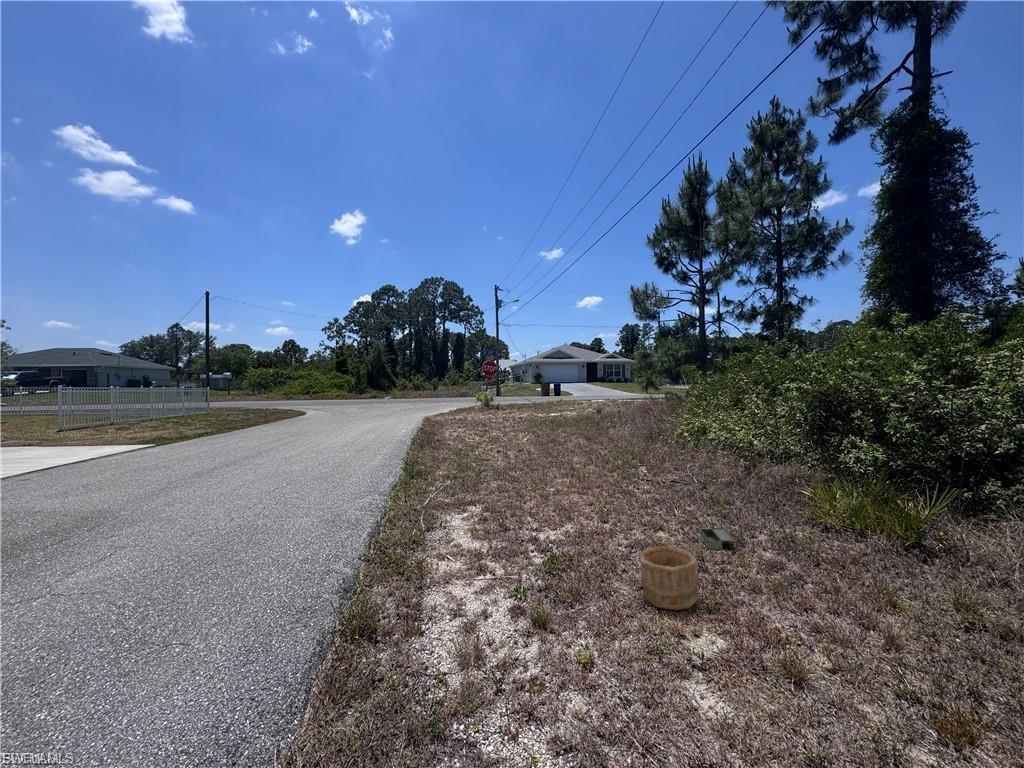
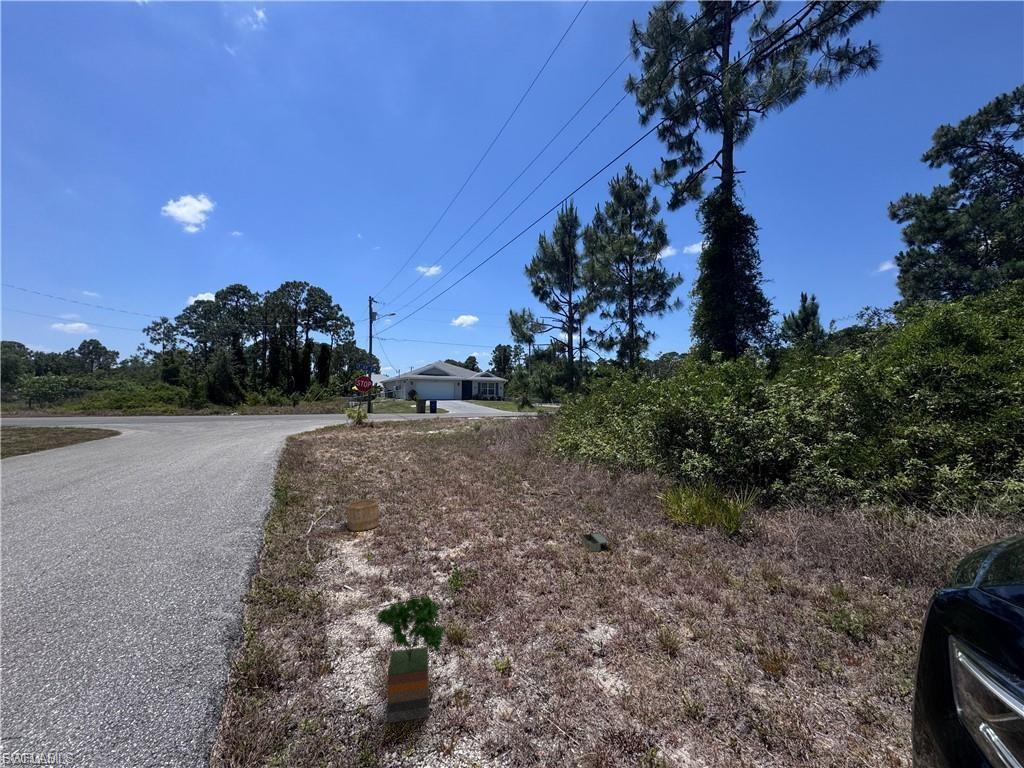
wooden bucket: present [639,546,697,611] -> present [346,499,379,531]
potted tree: none [448,573,519,697] -> present [375,596,445,723]

